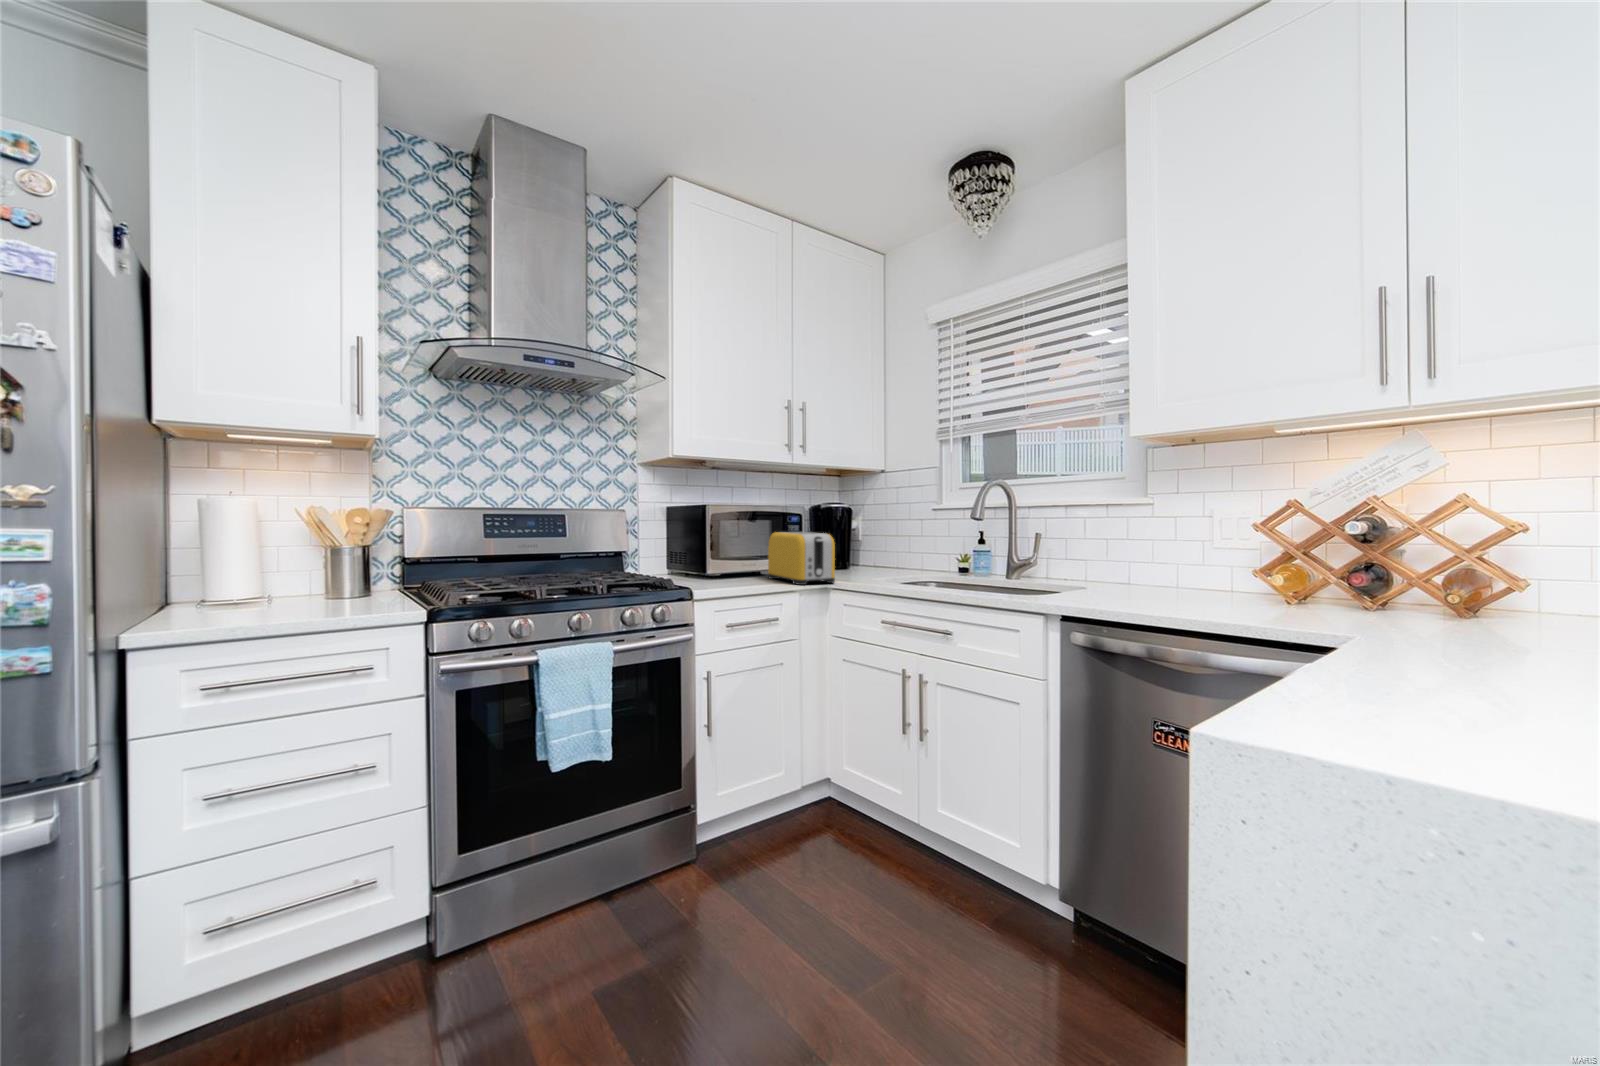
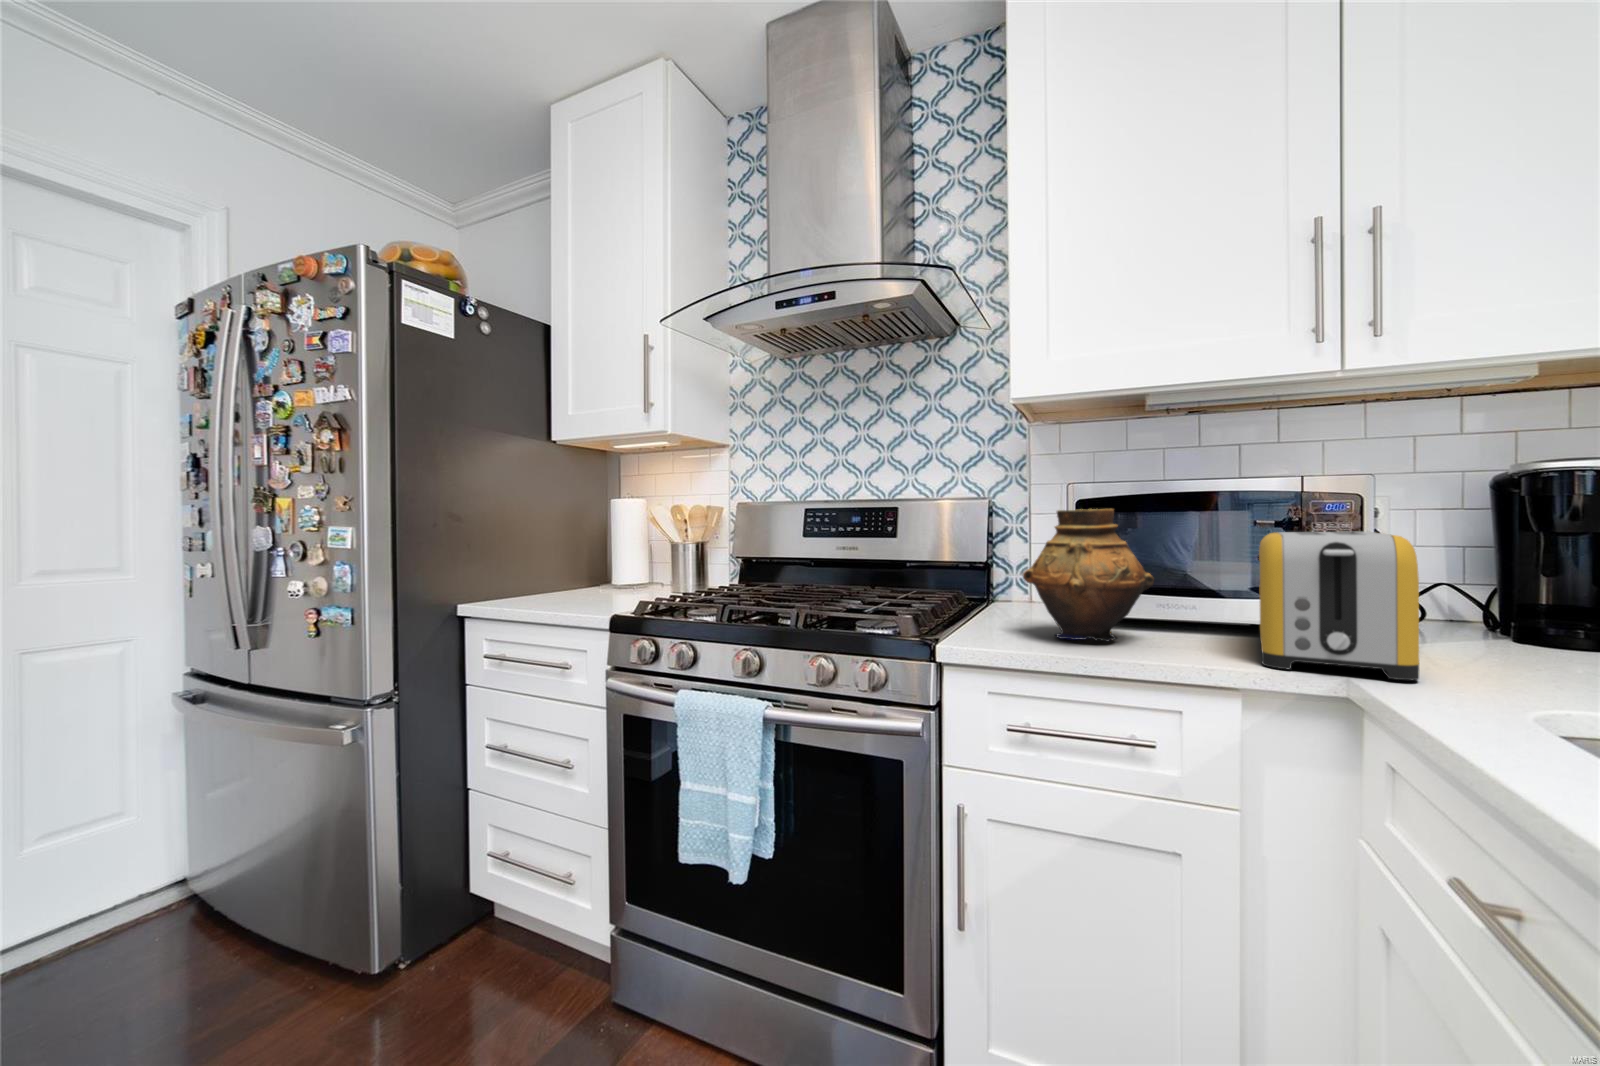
vase: none [705,522,755,586] -> present [1023,509,1154,642]

